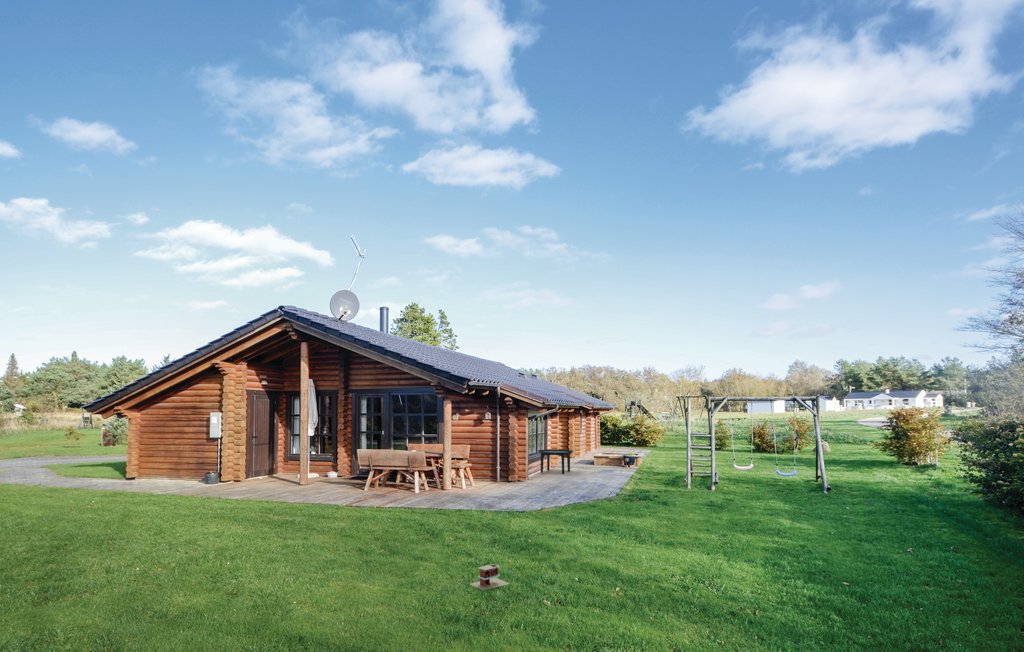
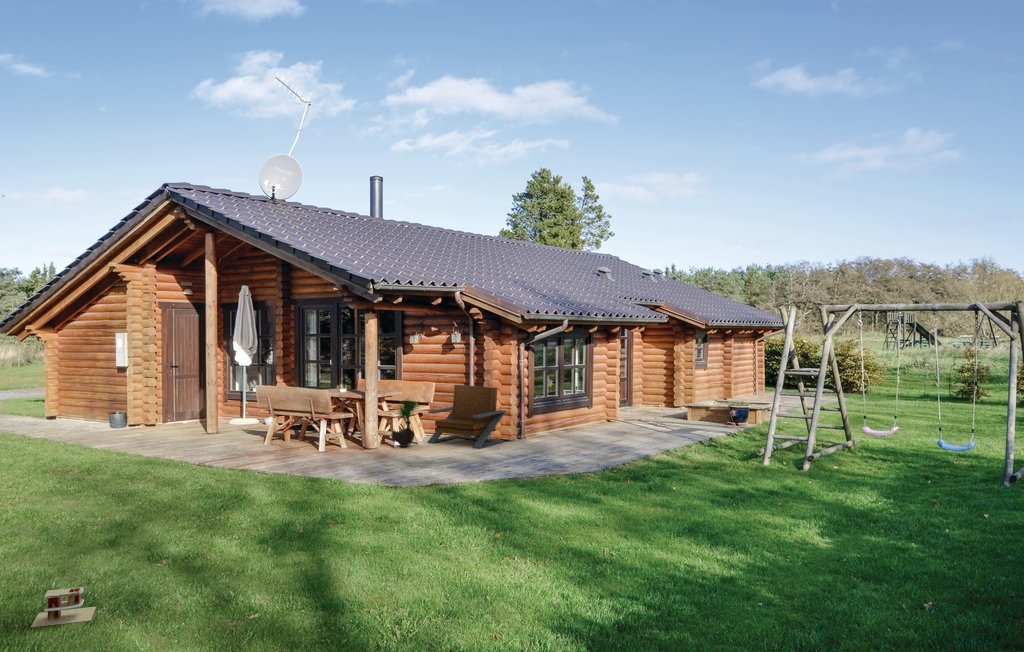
lounge chair: none [478,446,525,487] -> present [428,385,506,449]
round table: present [538,449,573,474] -> none [563,392,619,431]
potted tree: none [460,452,480,488] -> present [392,399,418,447]

